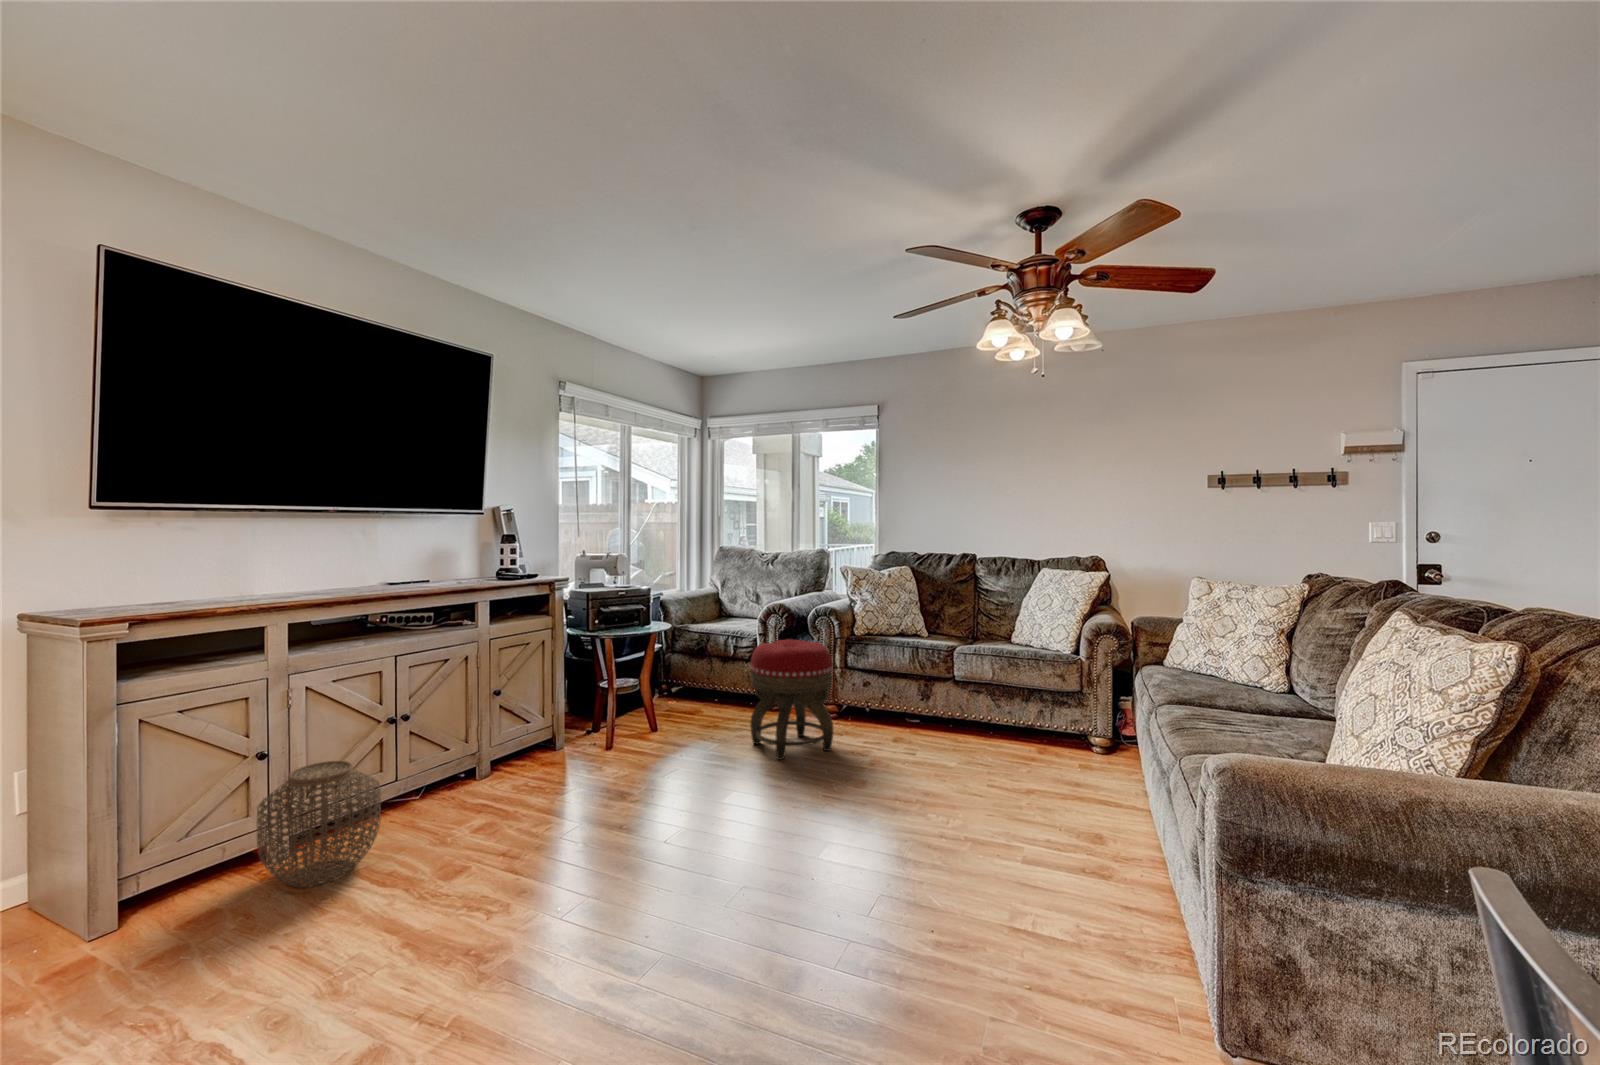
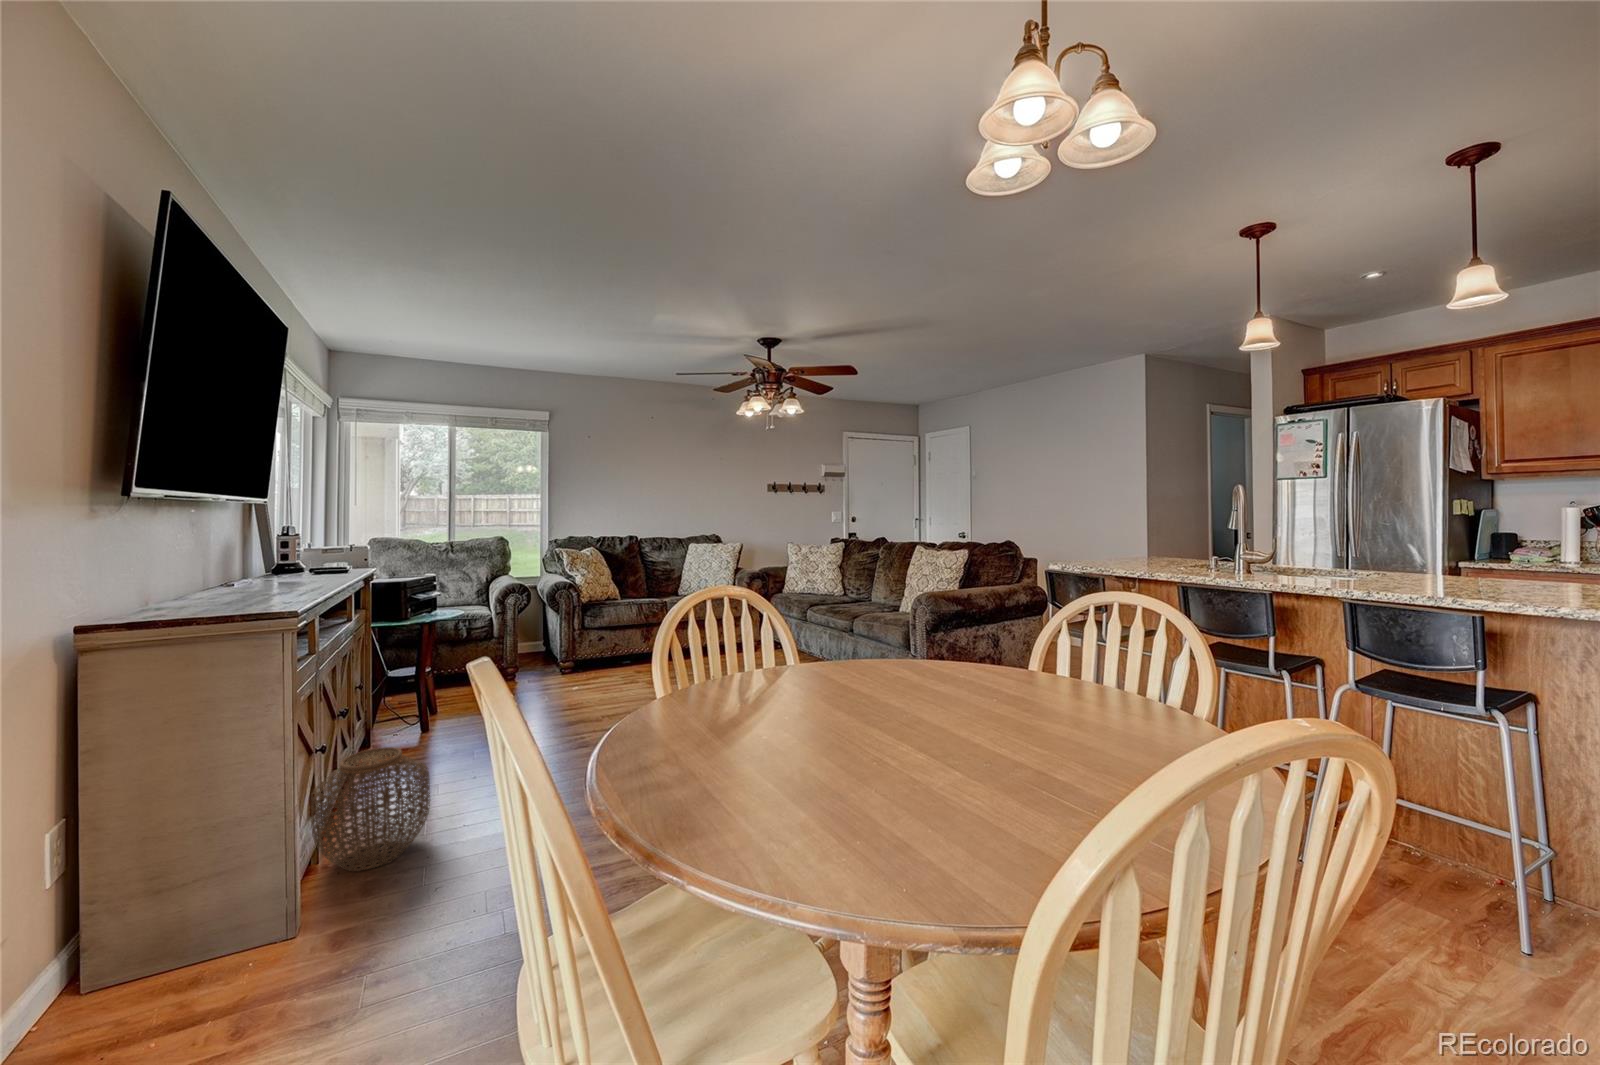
footstool: present [750,640,834,760] -> none [543,607,613,697]

